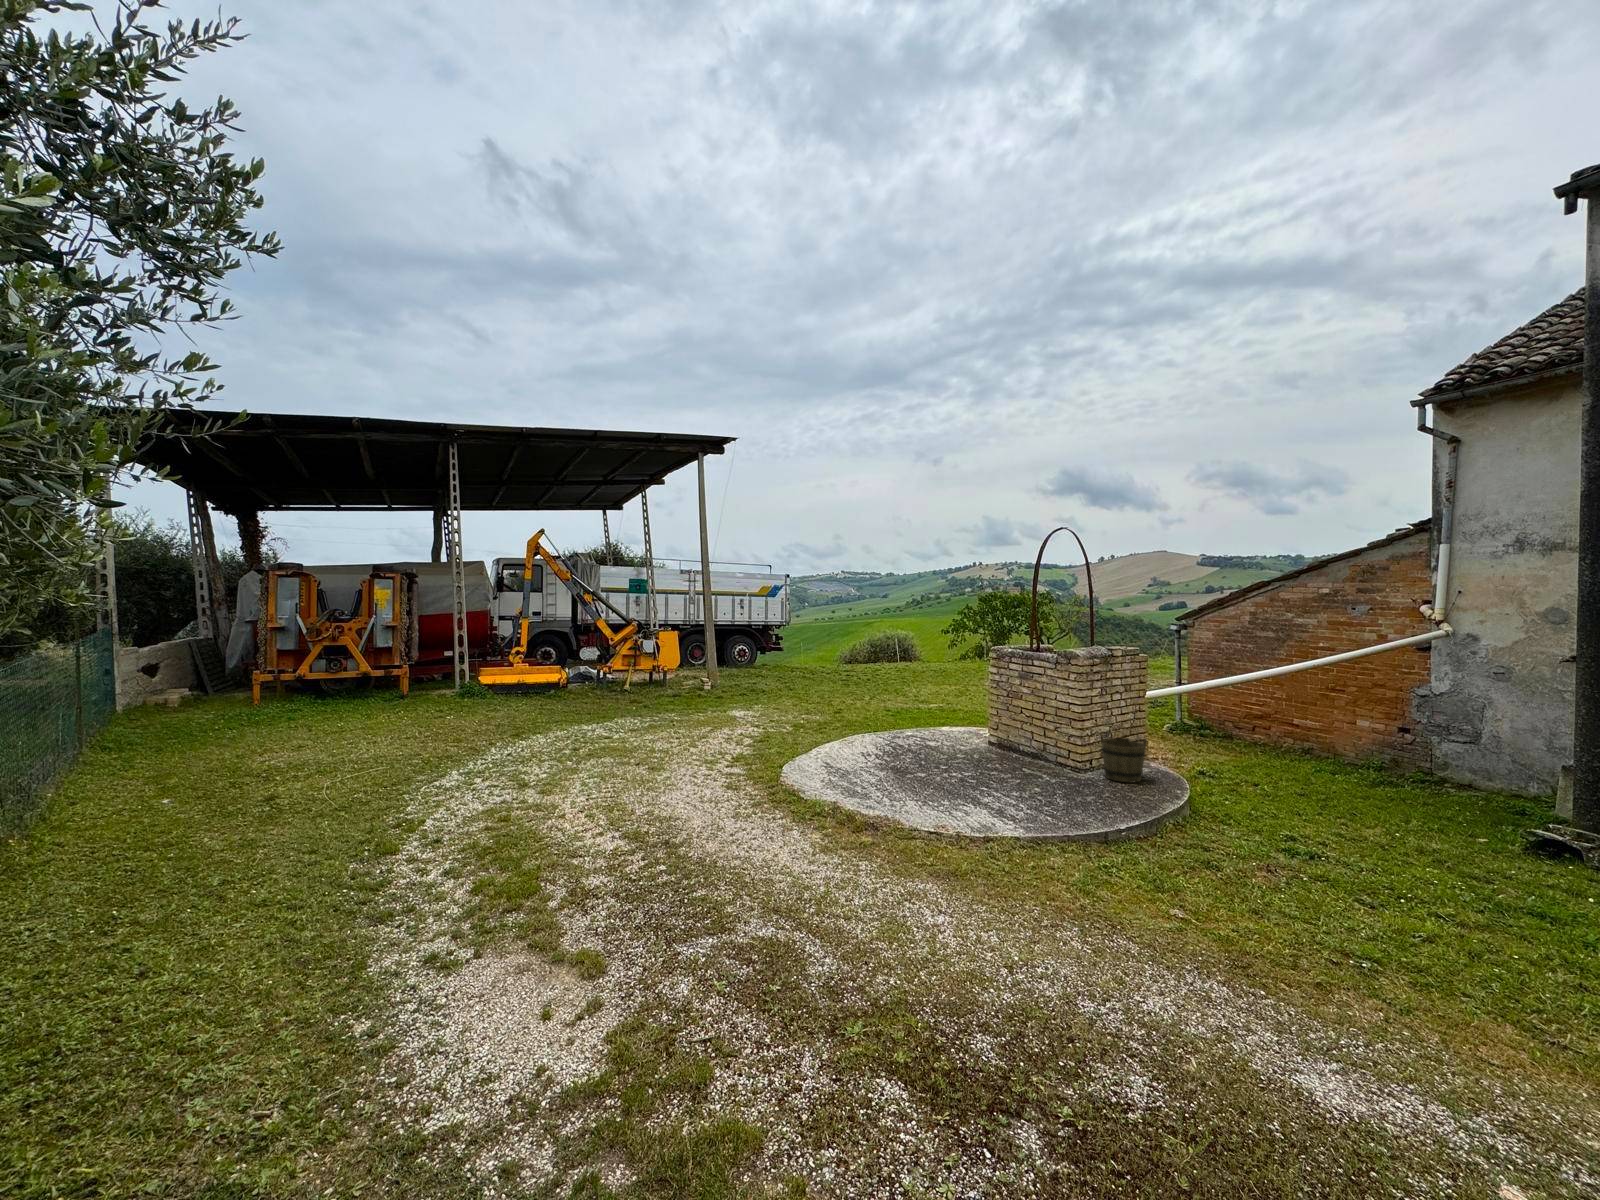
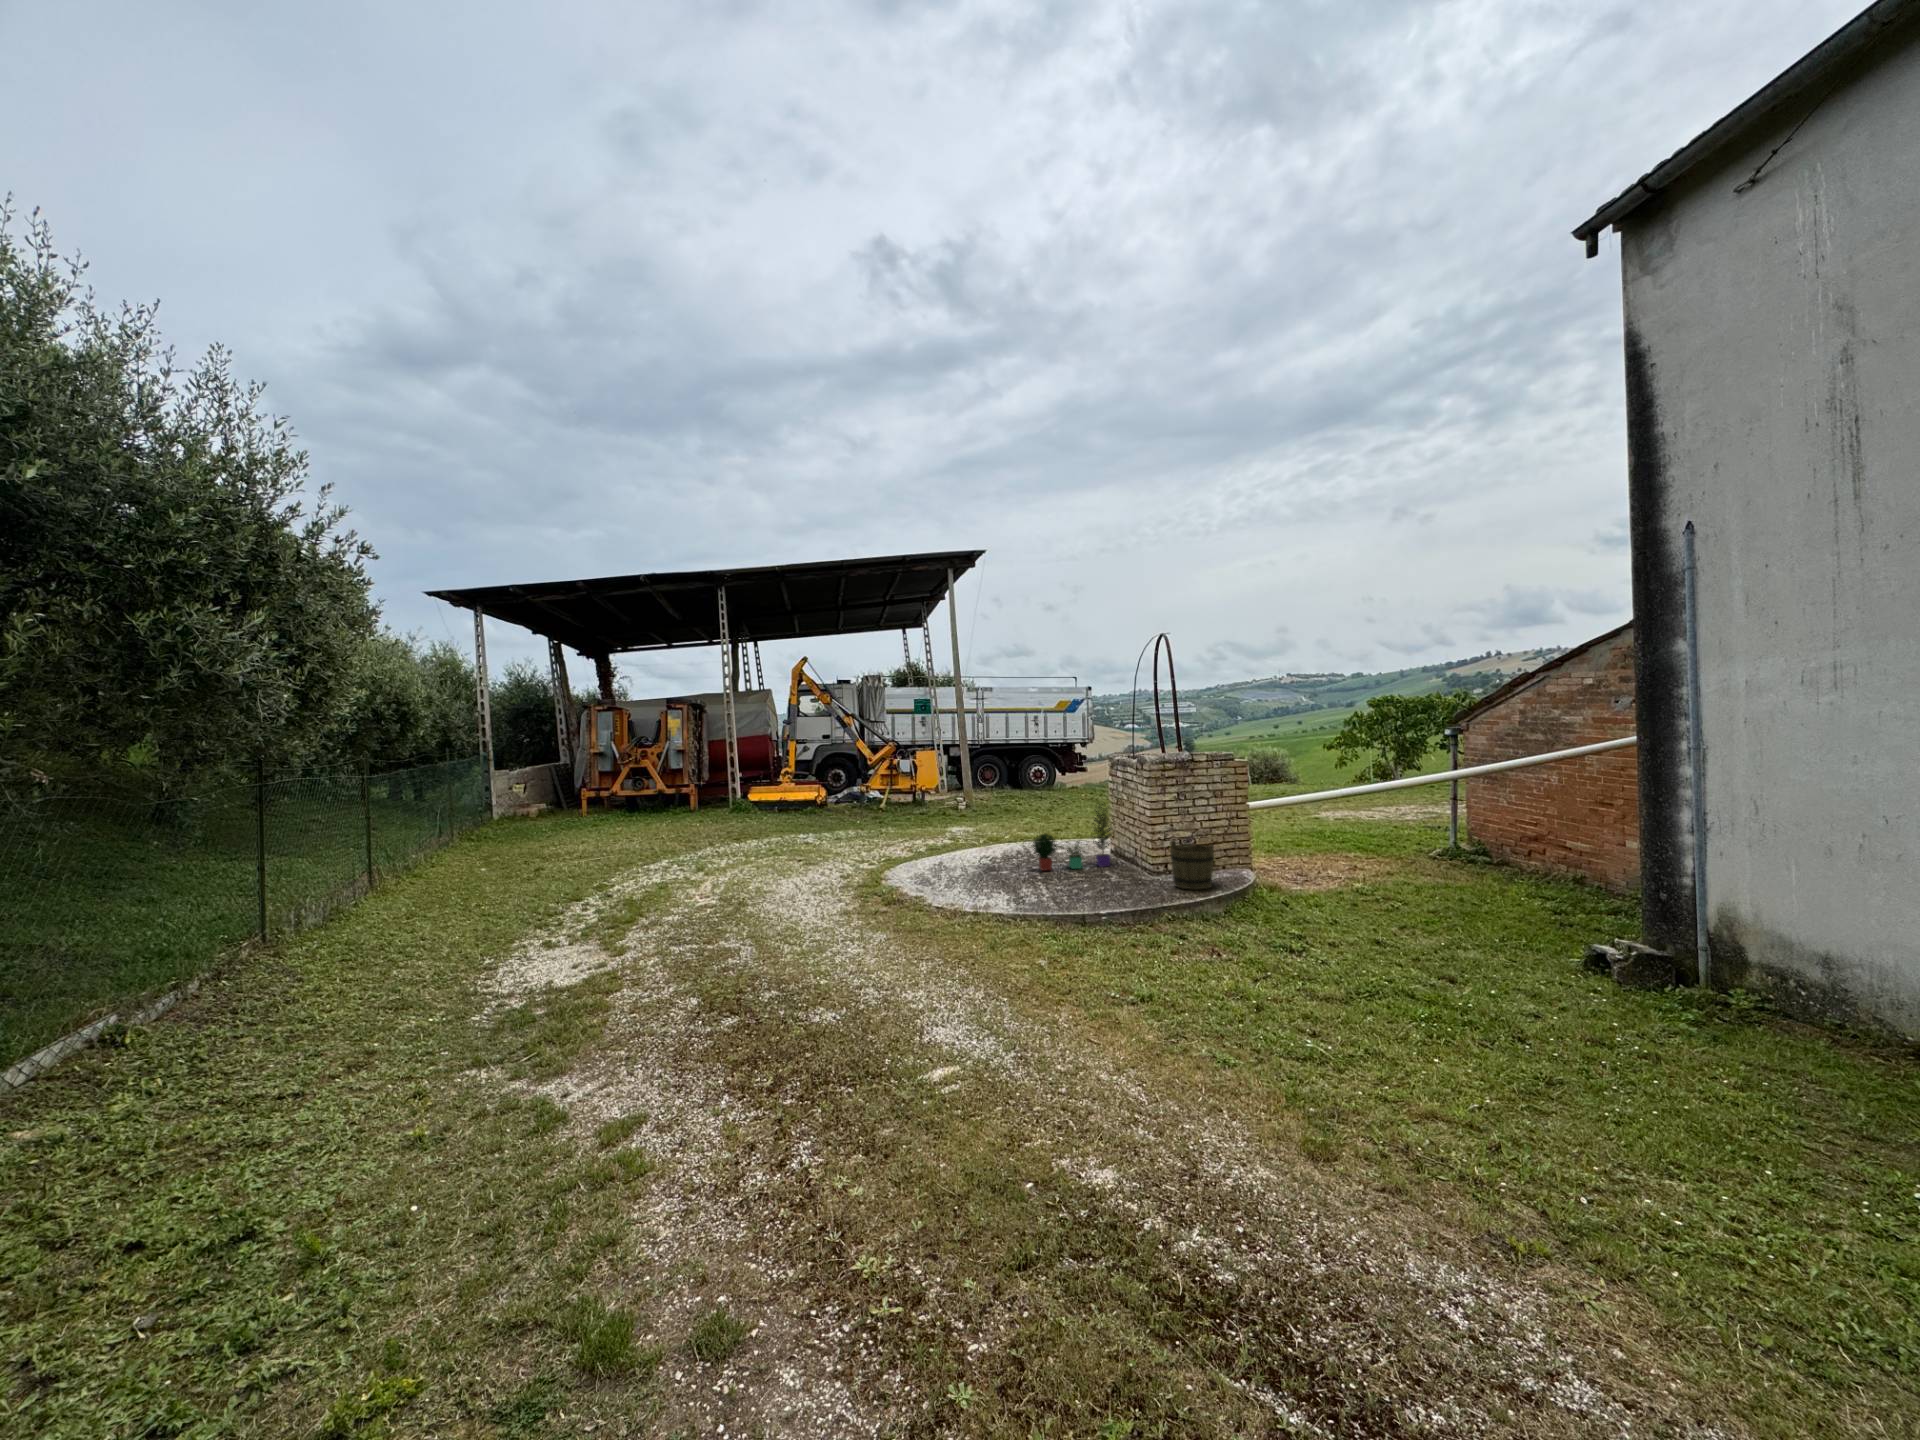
potted plant: none [939,695,1010,765] -> present [1033,804,1112,871]

